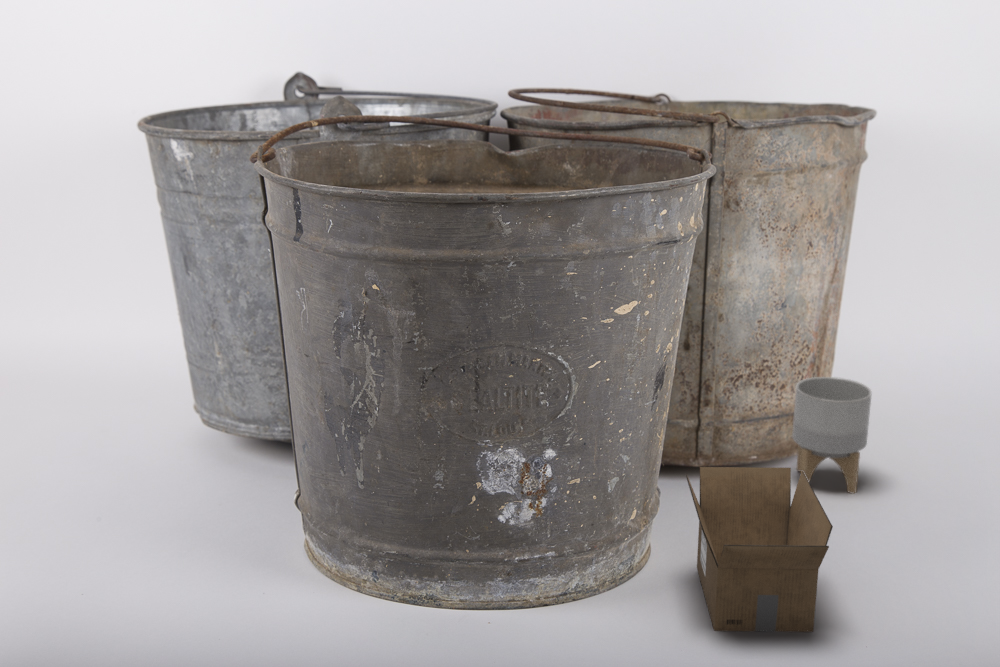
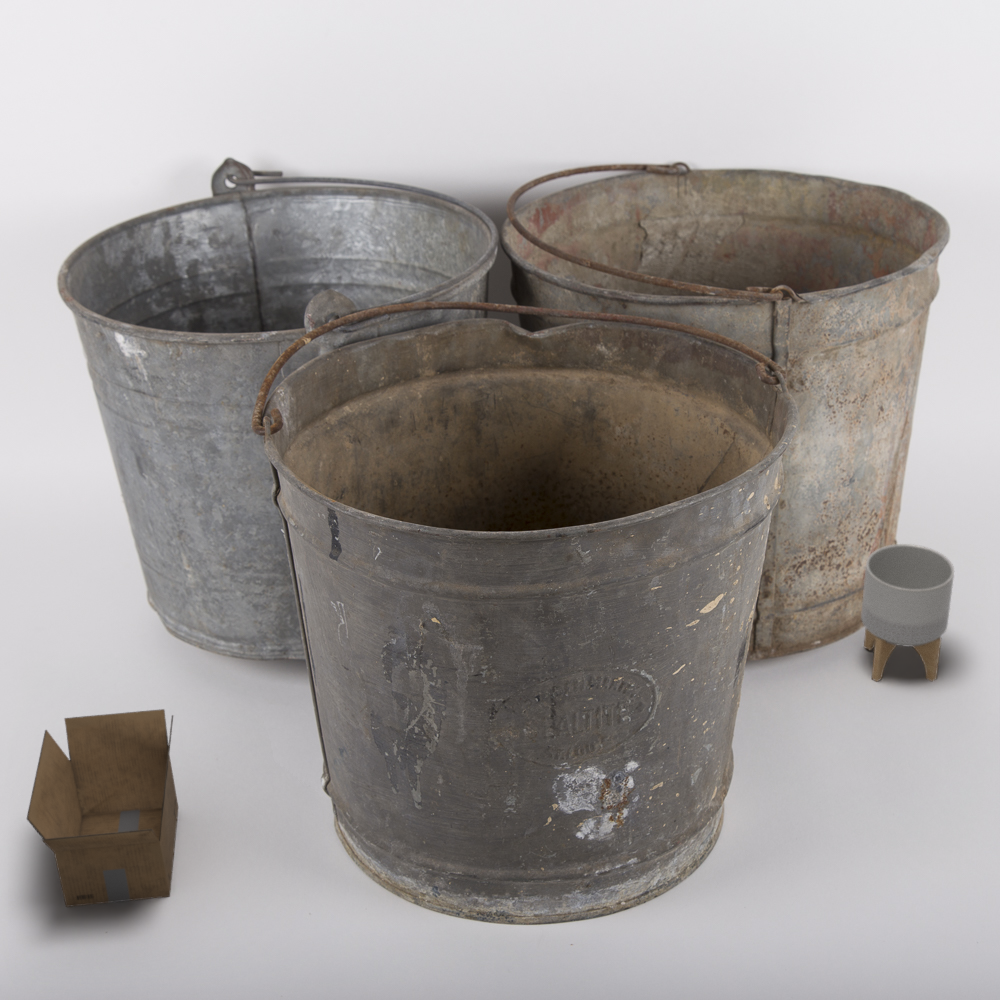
cardboard box: present [685,467,833,632] -> present [27,709,178,907]

